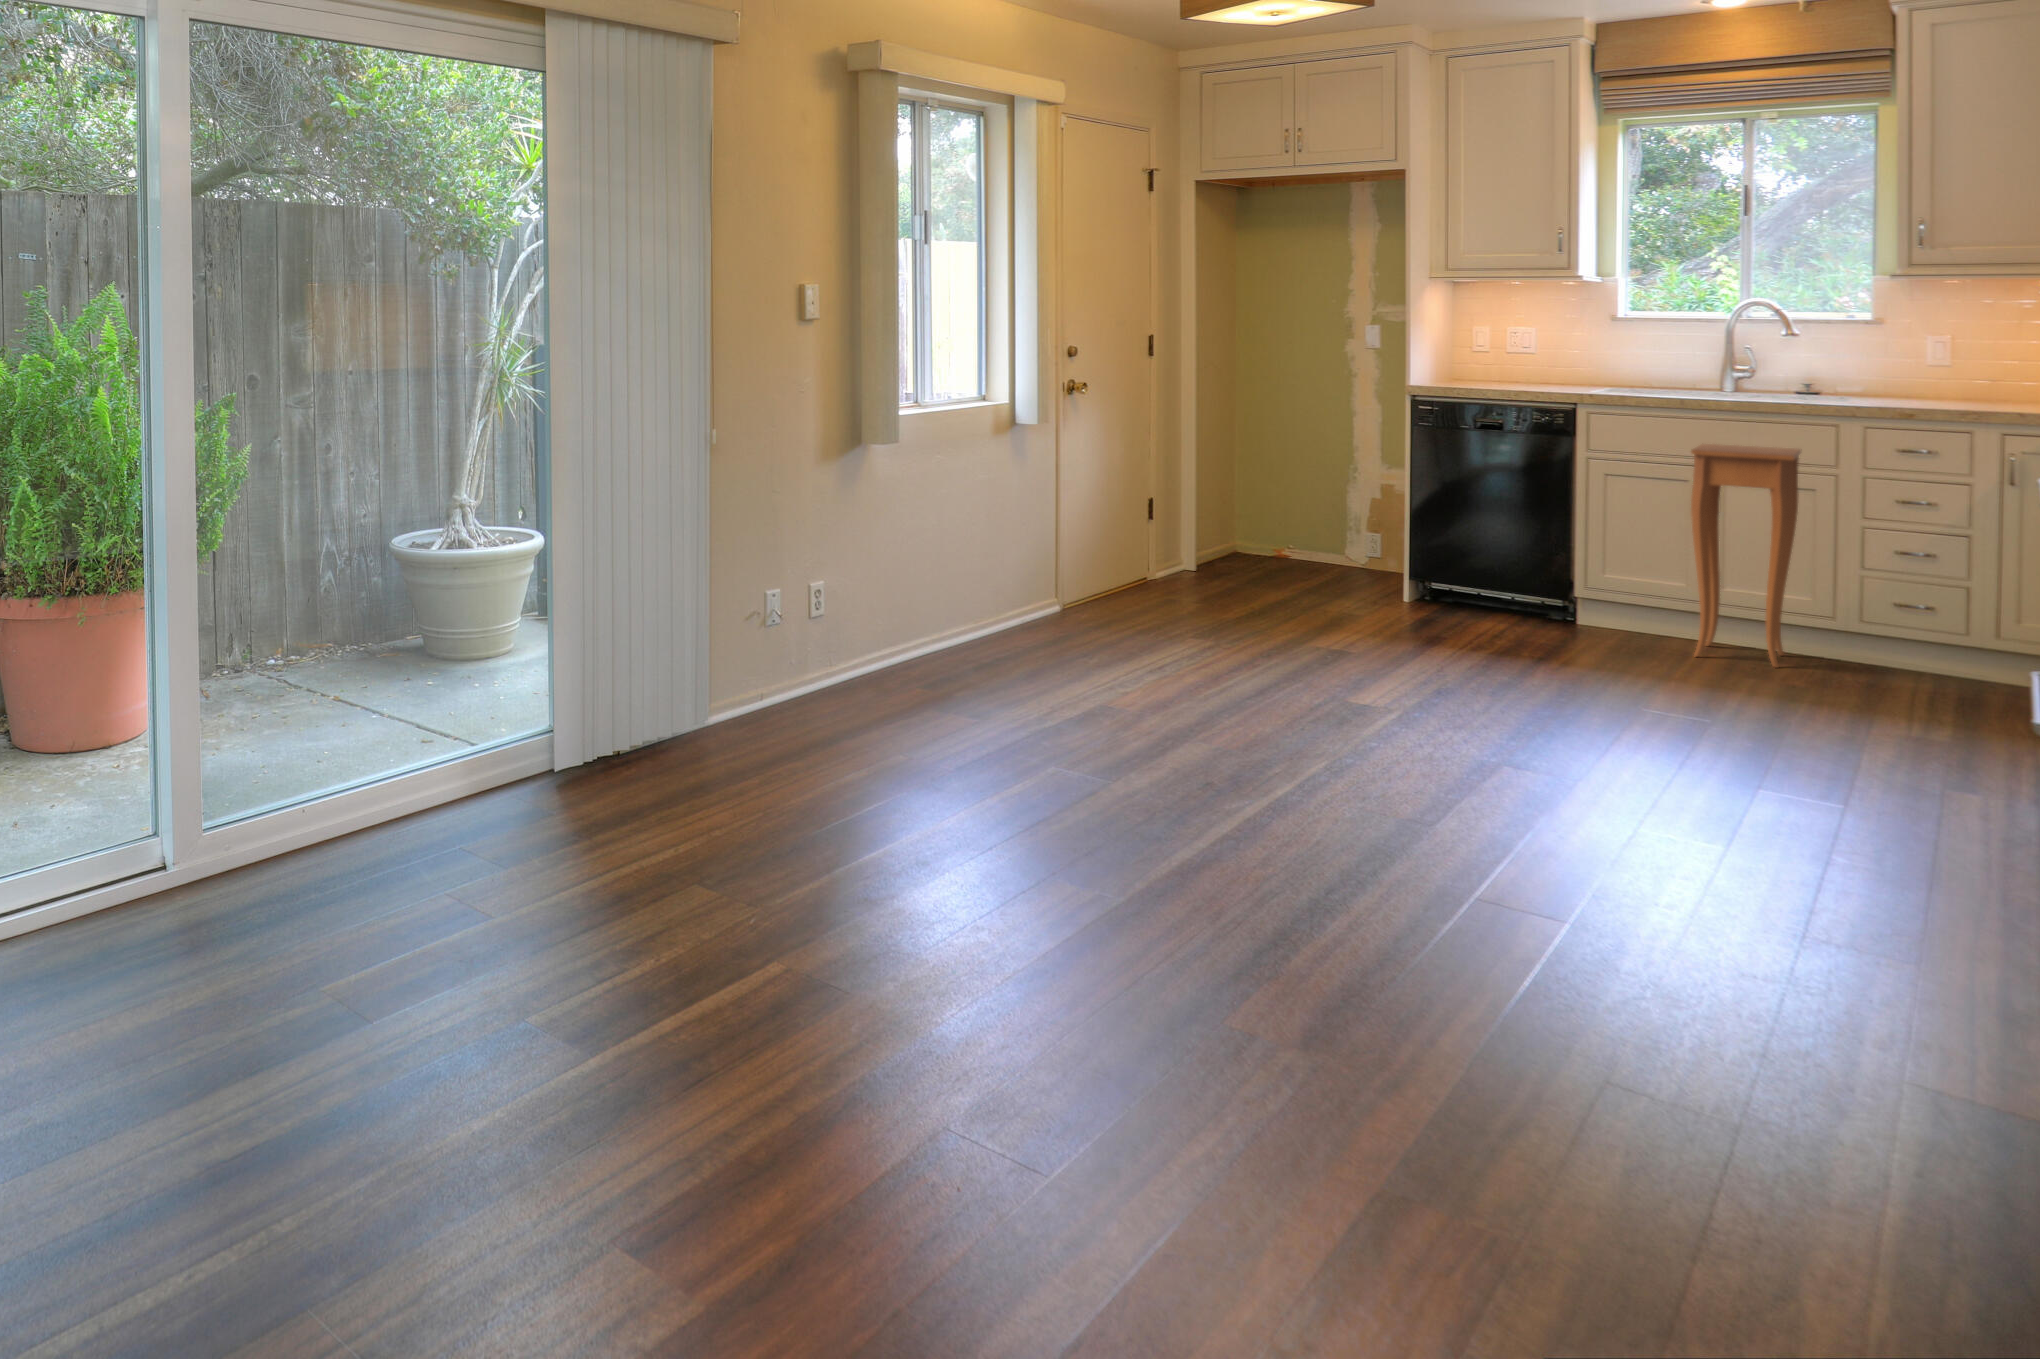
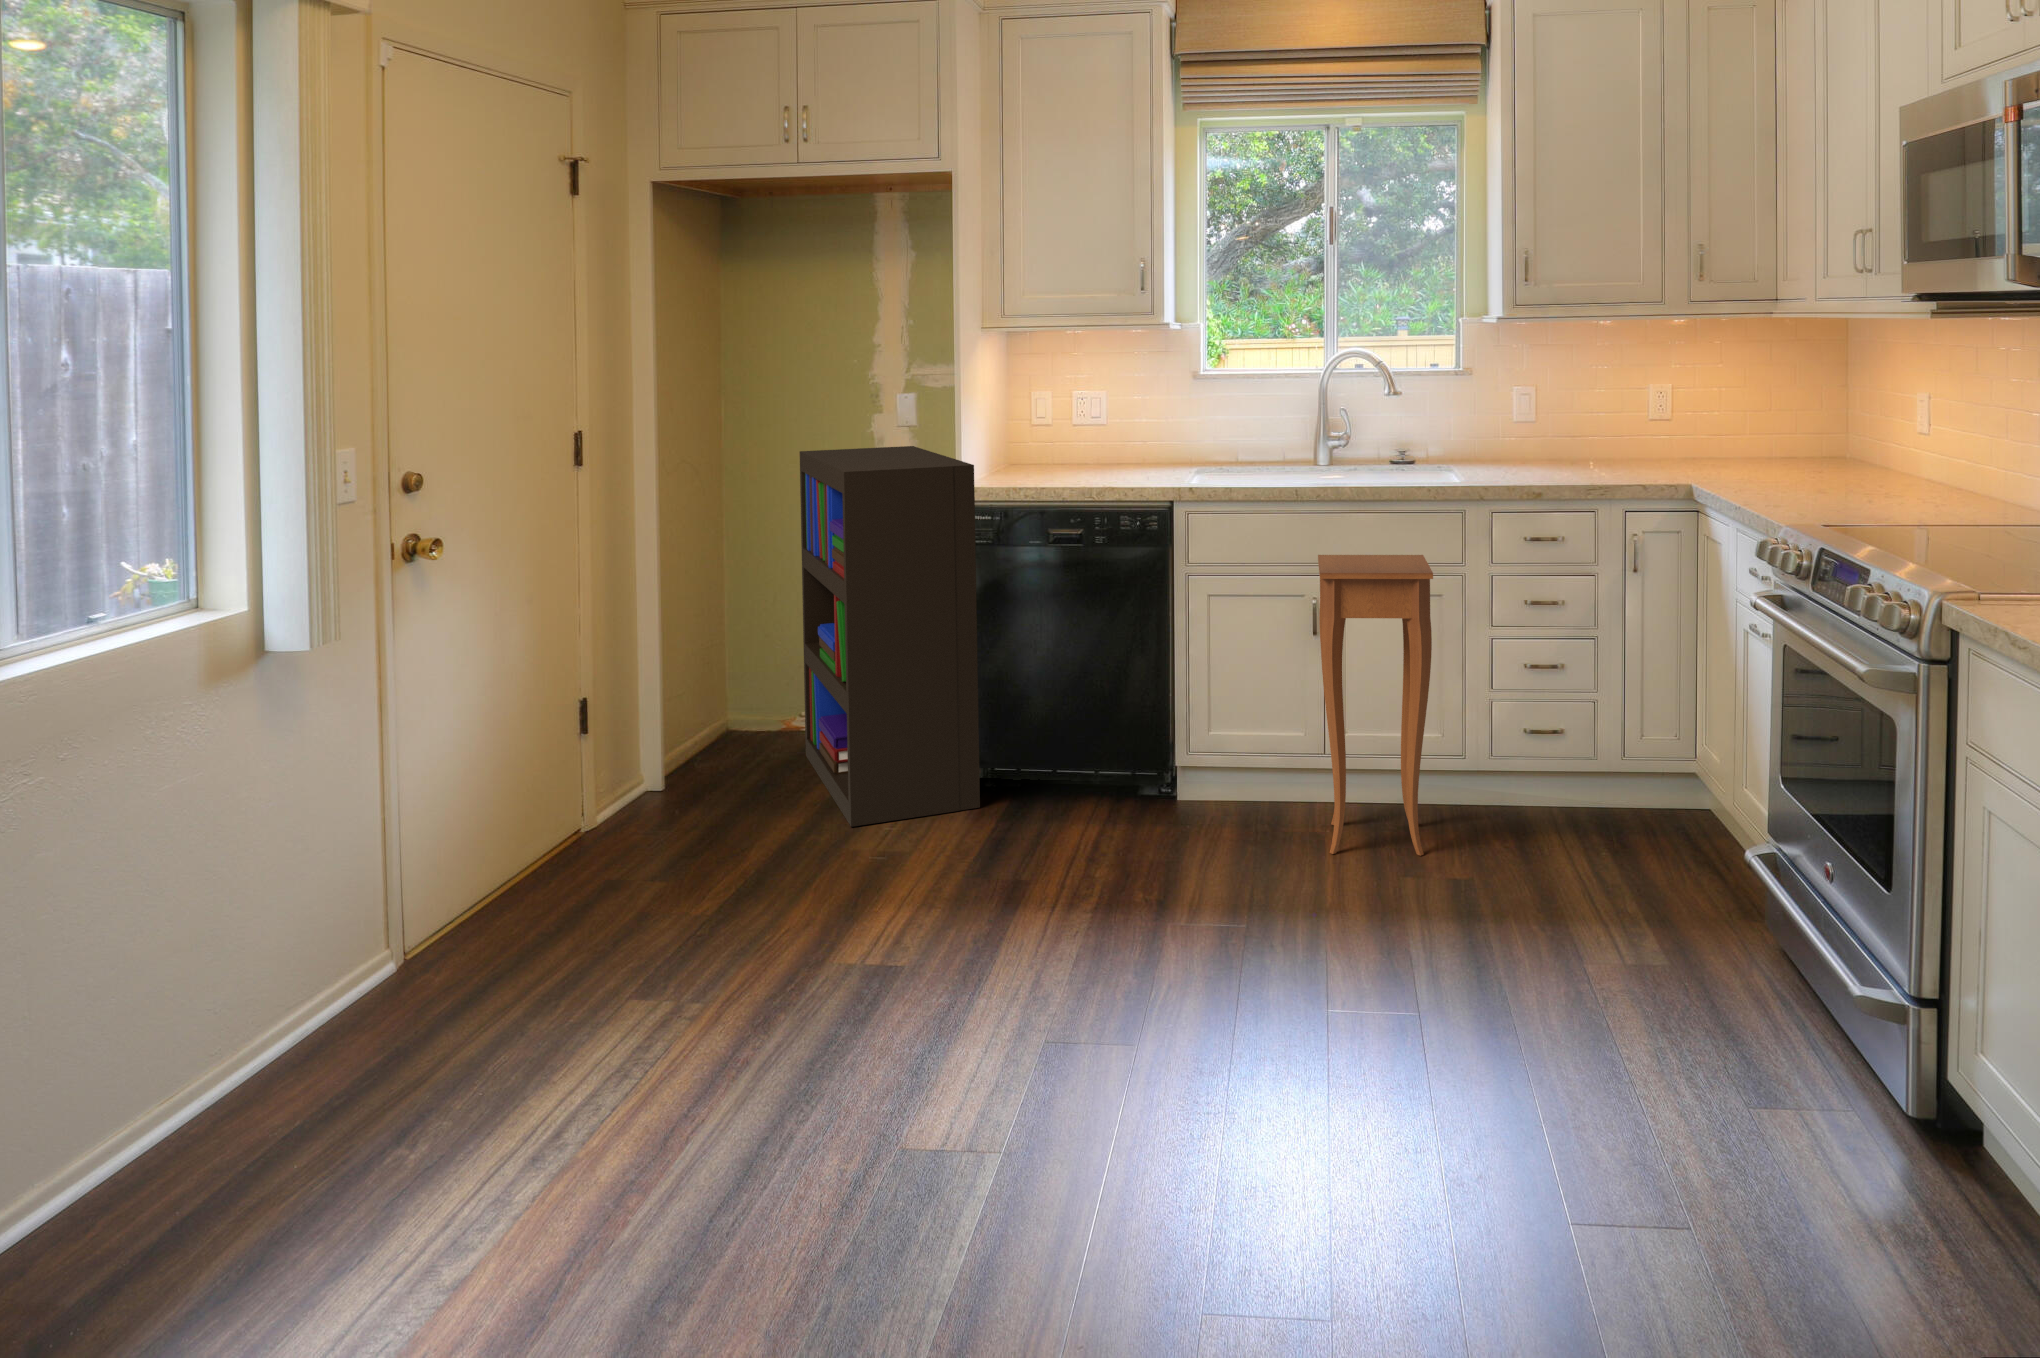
bookshelf: none [1289,360,1419,604] -> present [800,446,980,827]

